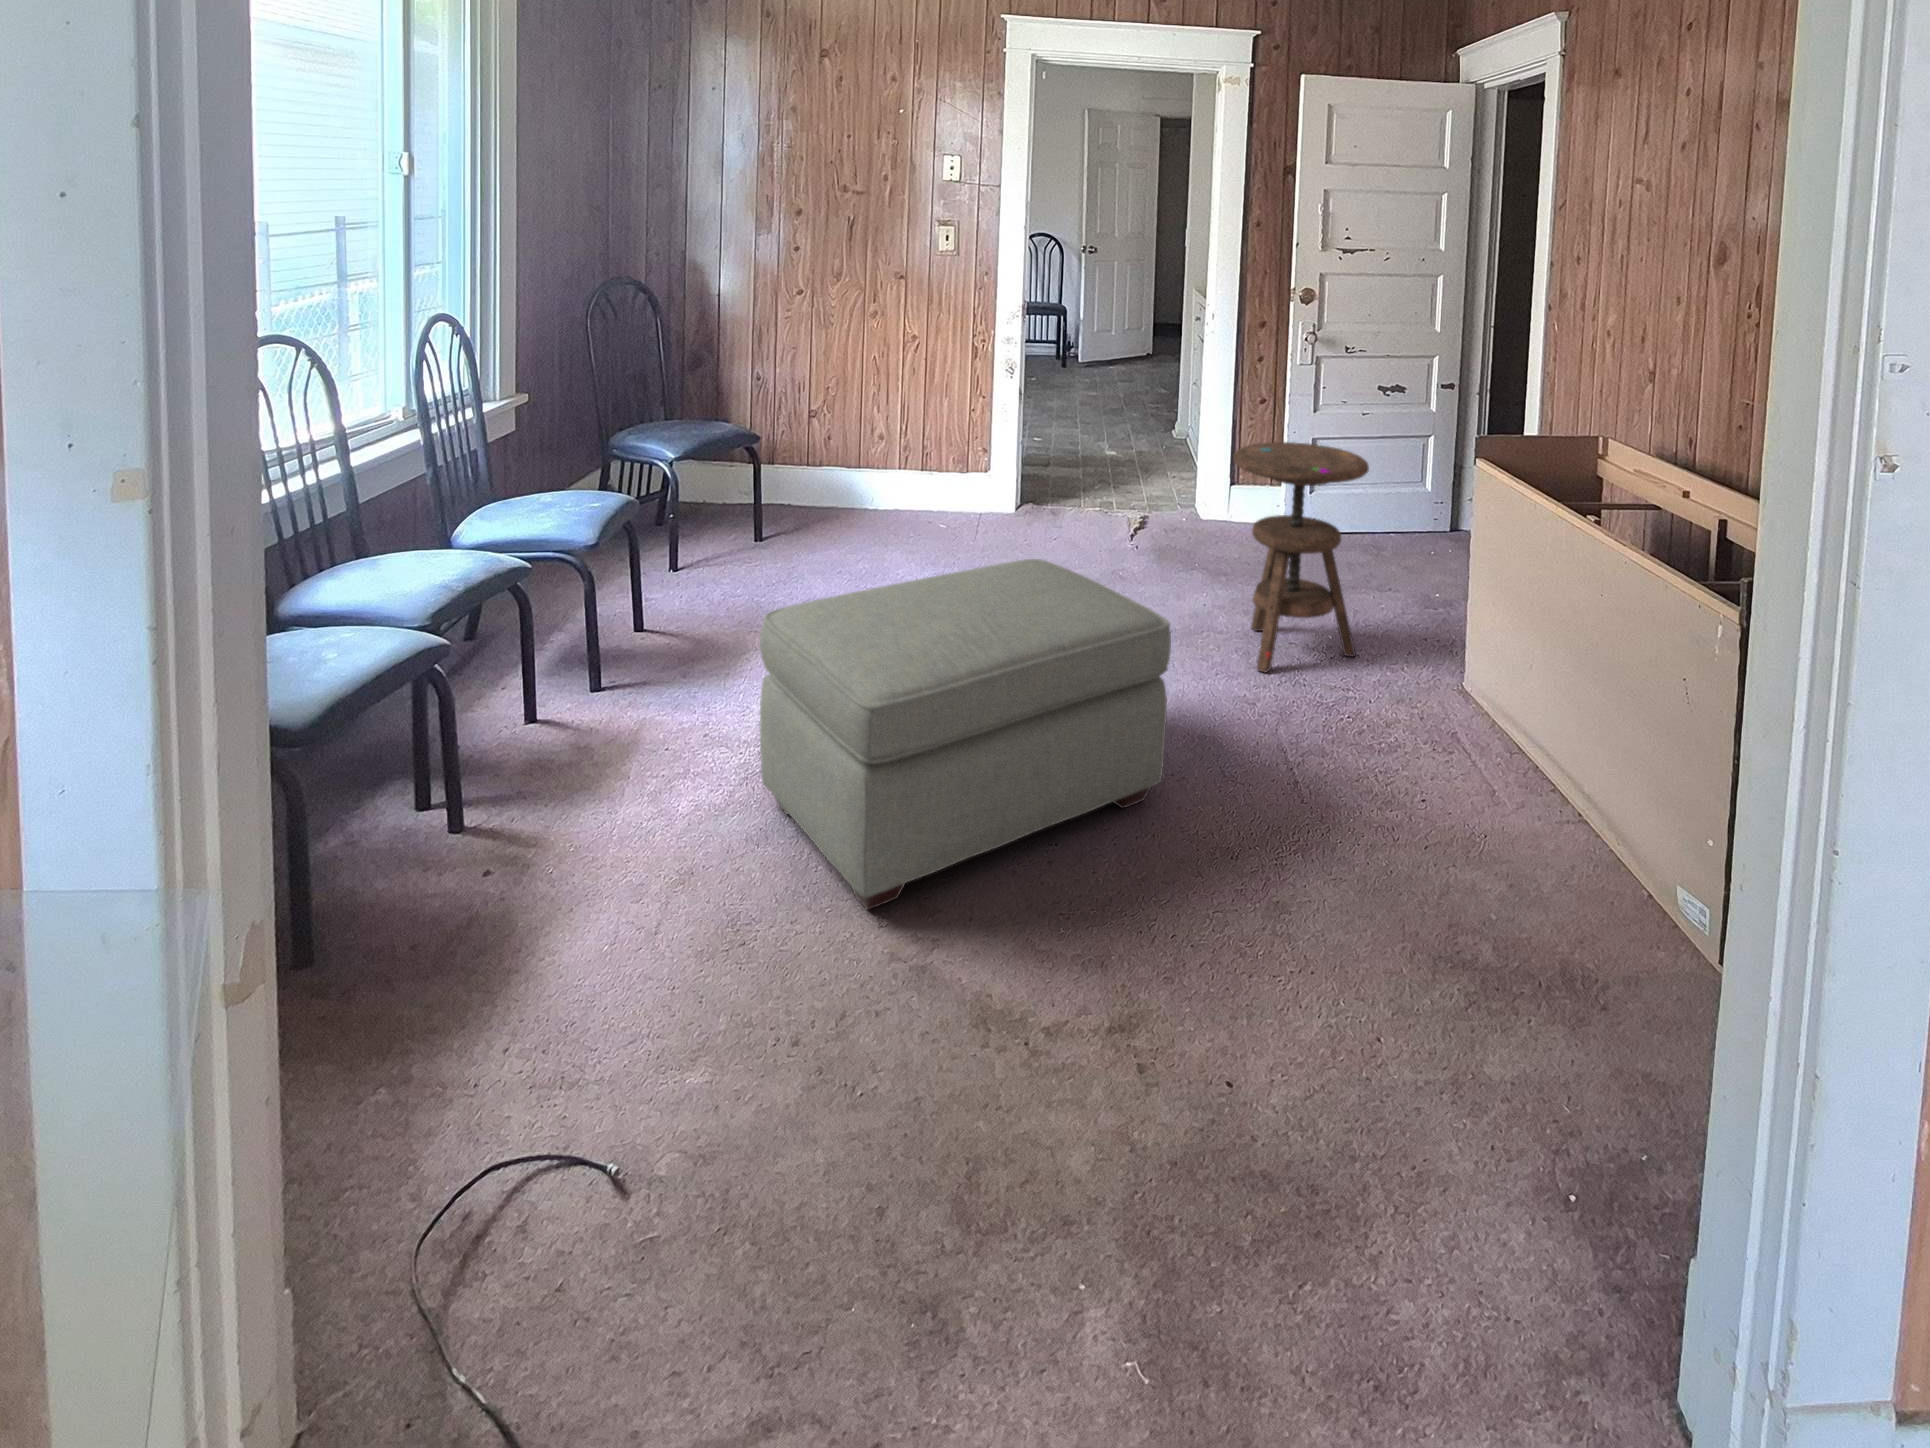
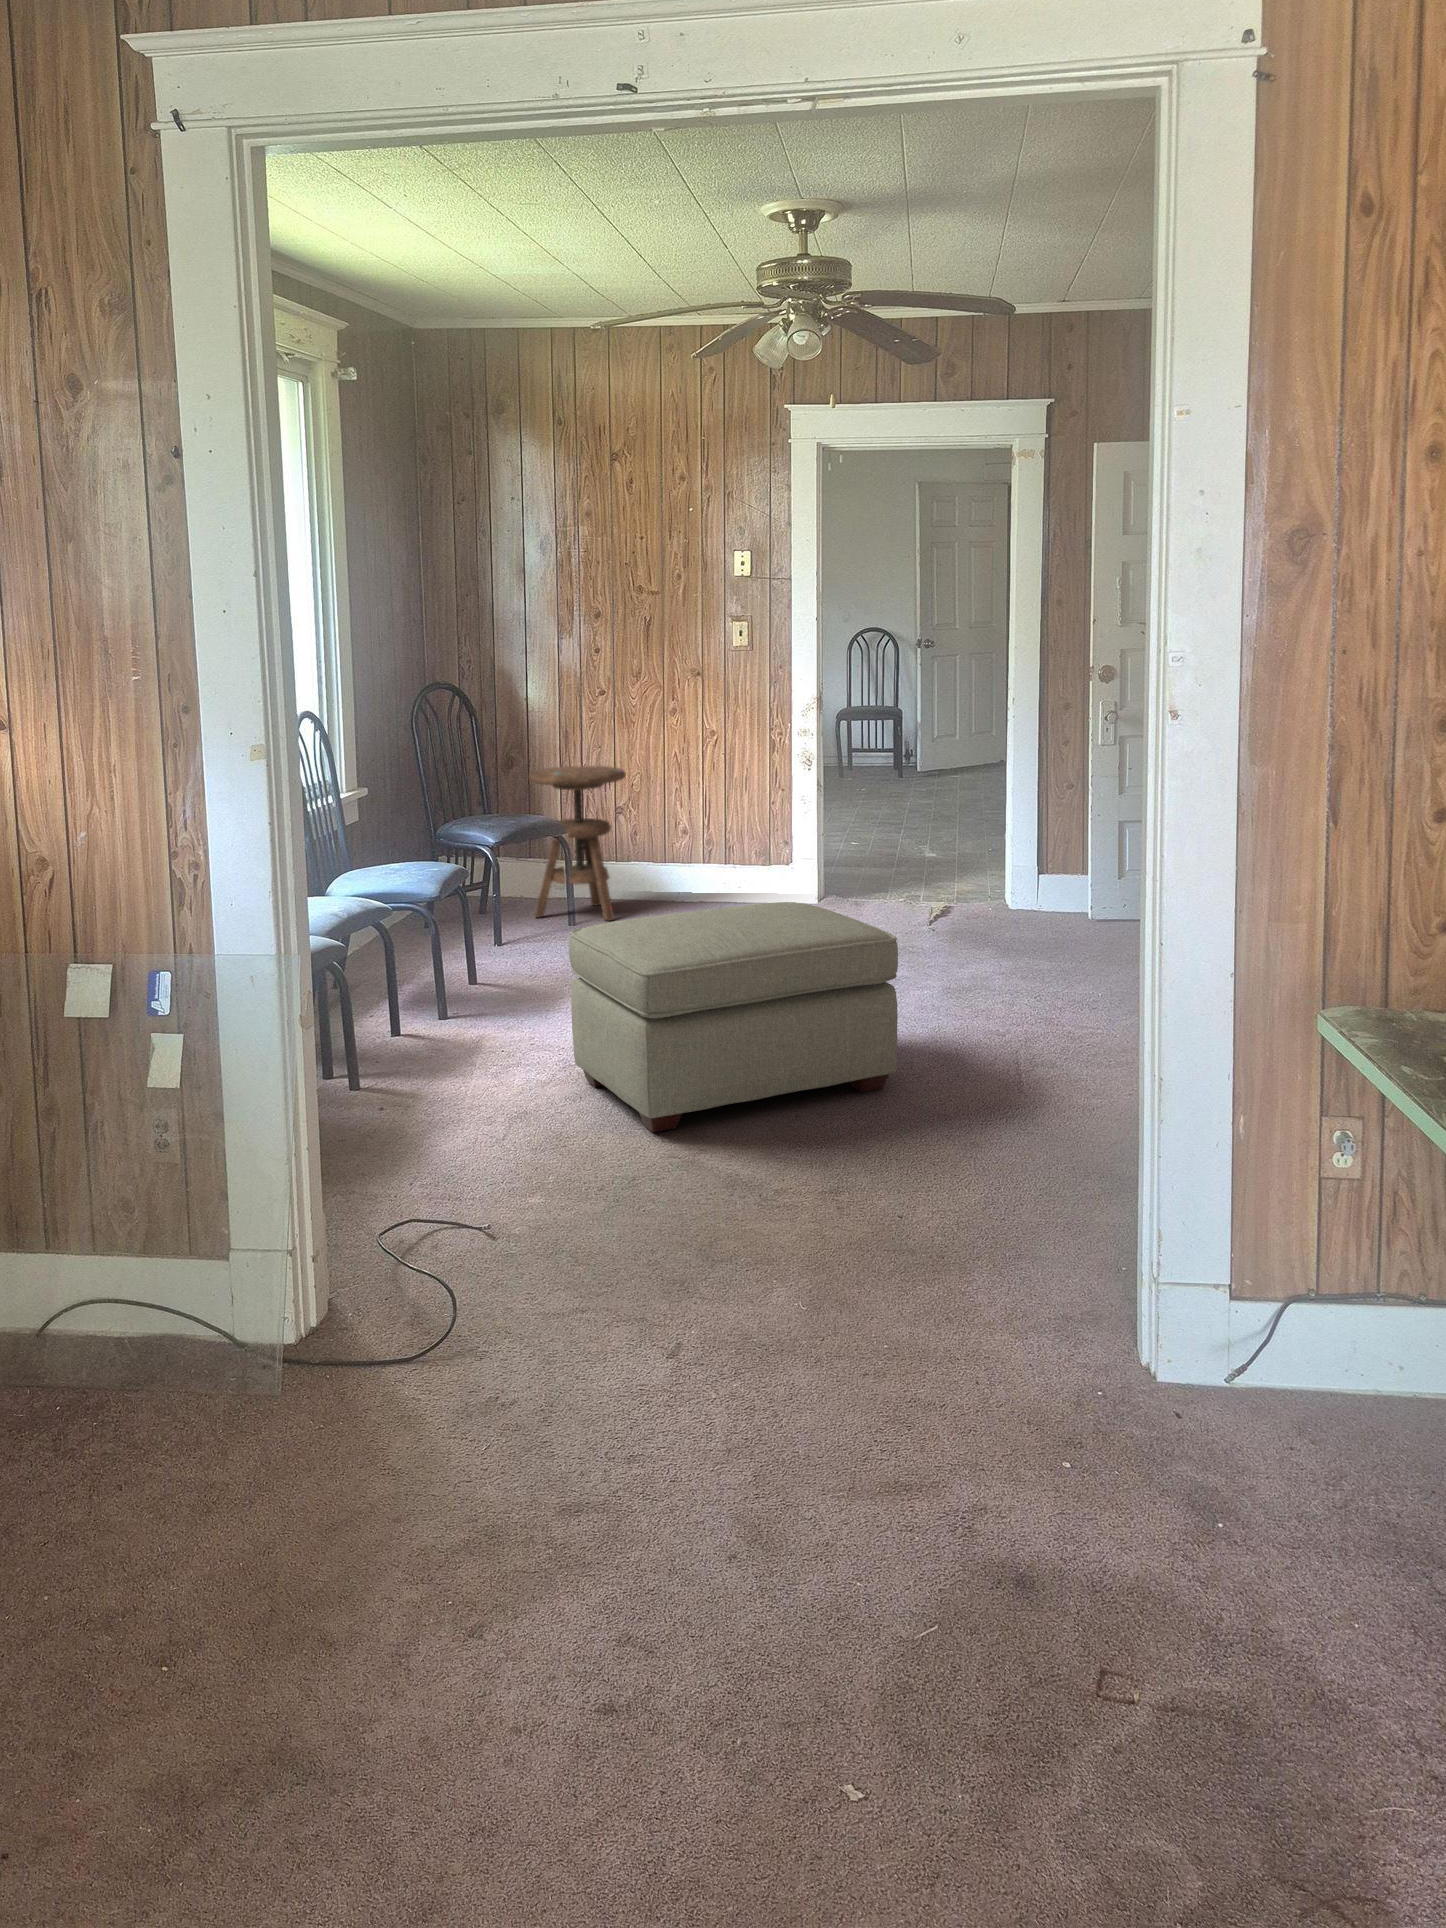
side table: present [1233,442,1369,673] -> present [529,766,626,921]

